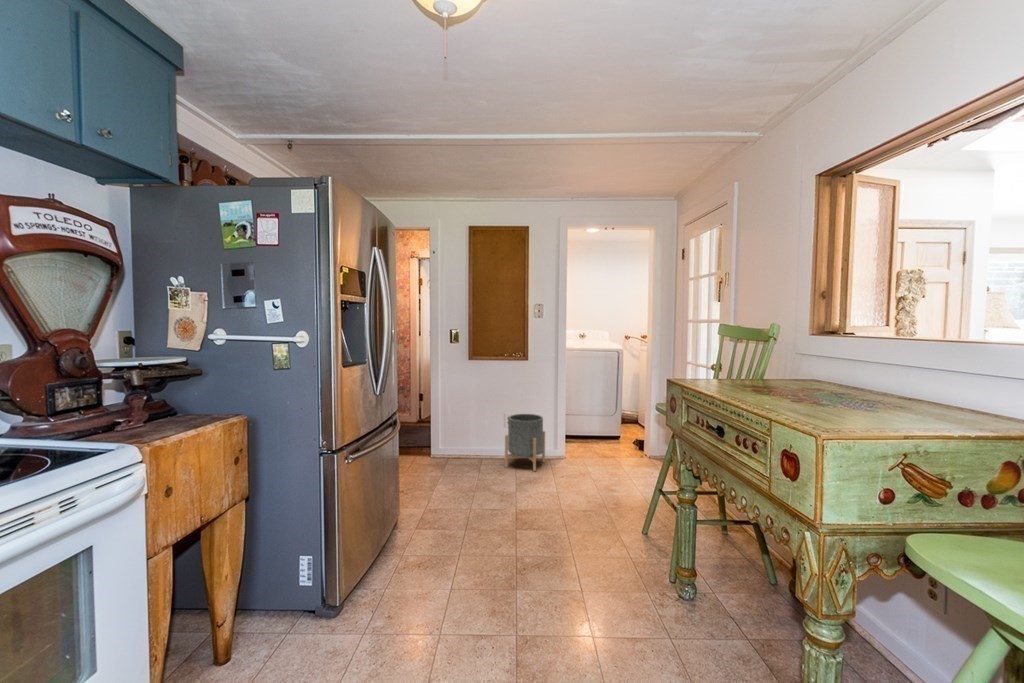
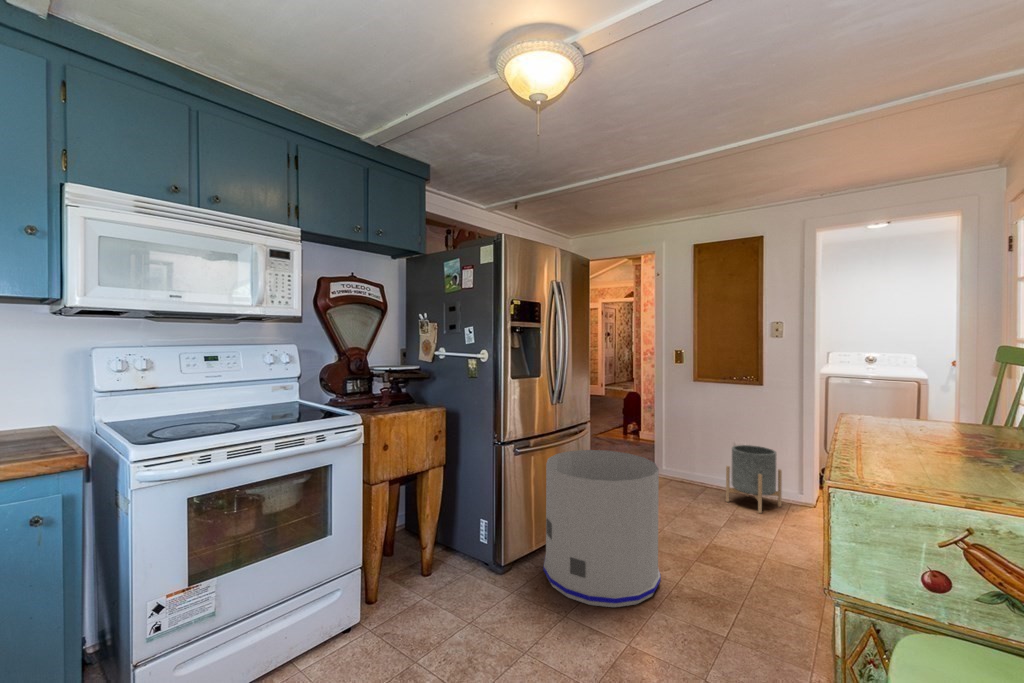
trash can: none [382,438,508,612] -> present [543,450,661,607]

